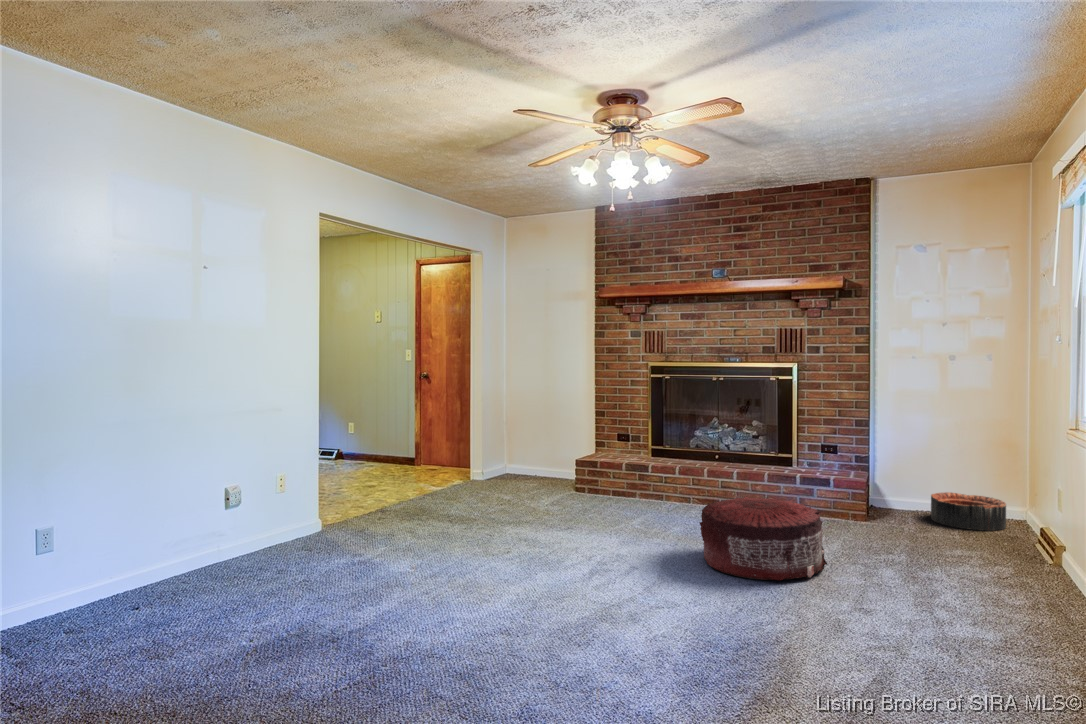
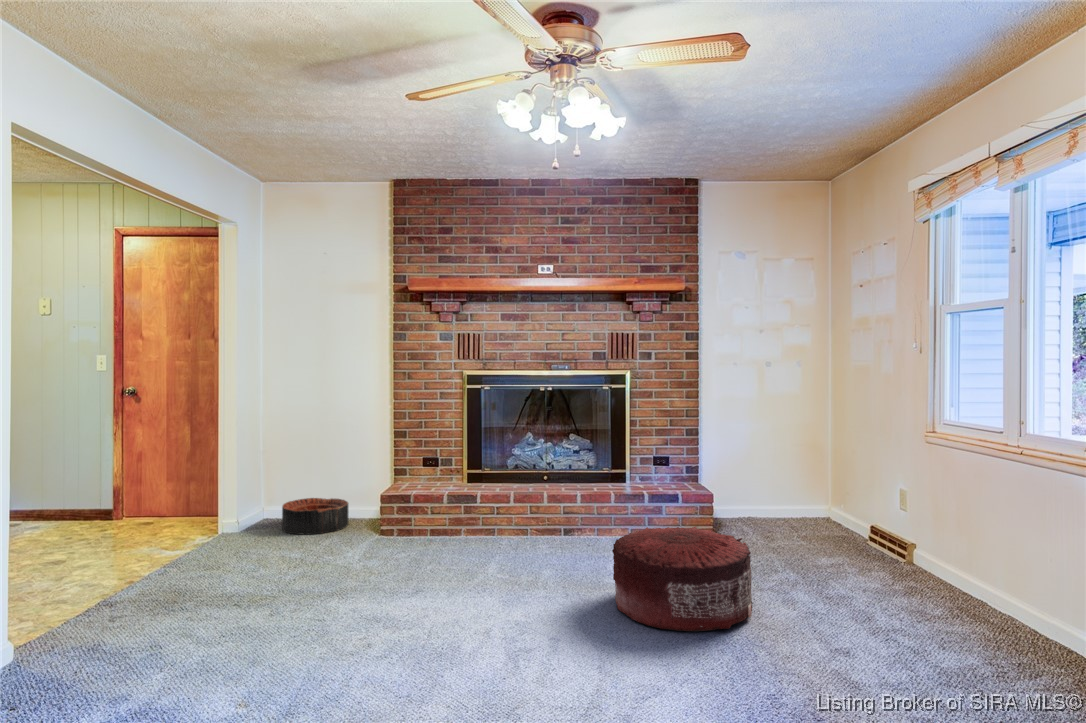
basket: present [931,492,1006,531] -> present [282,498,349,535]

